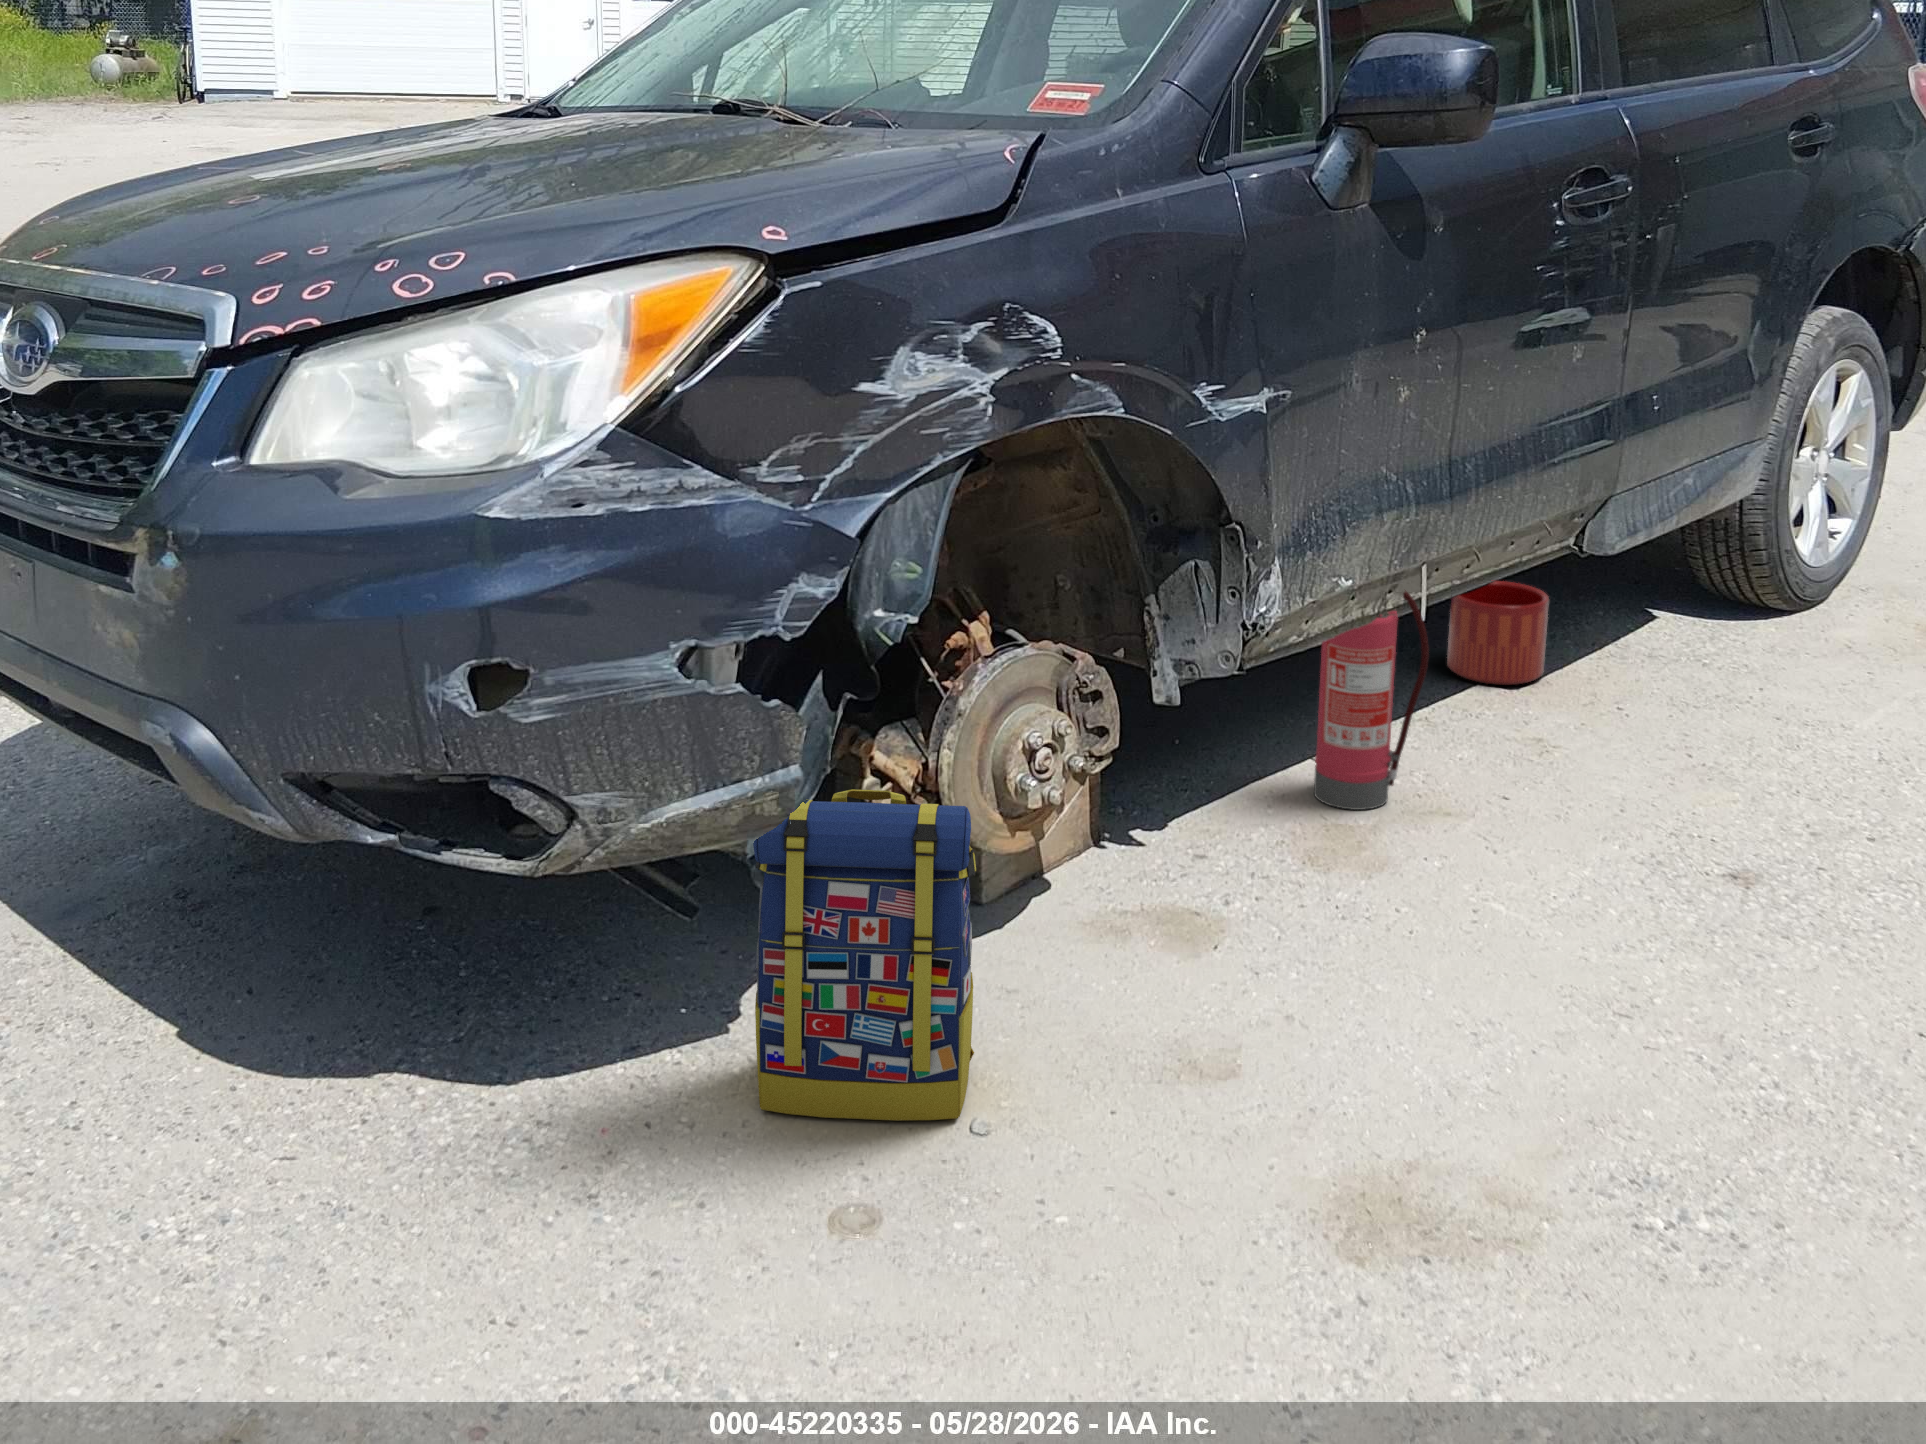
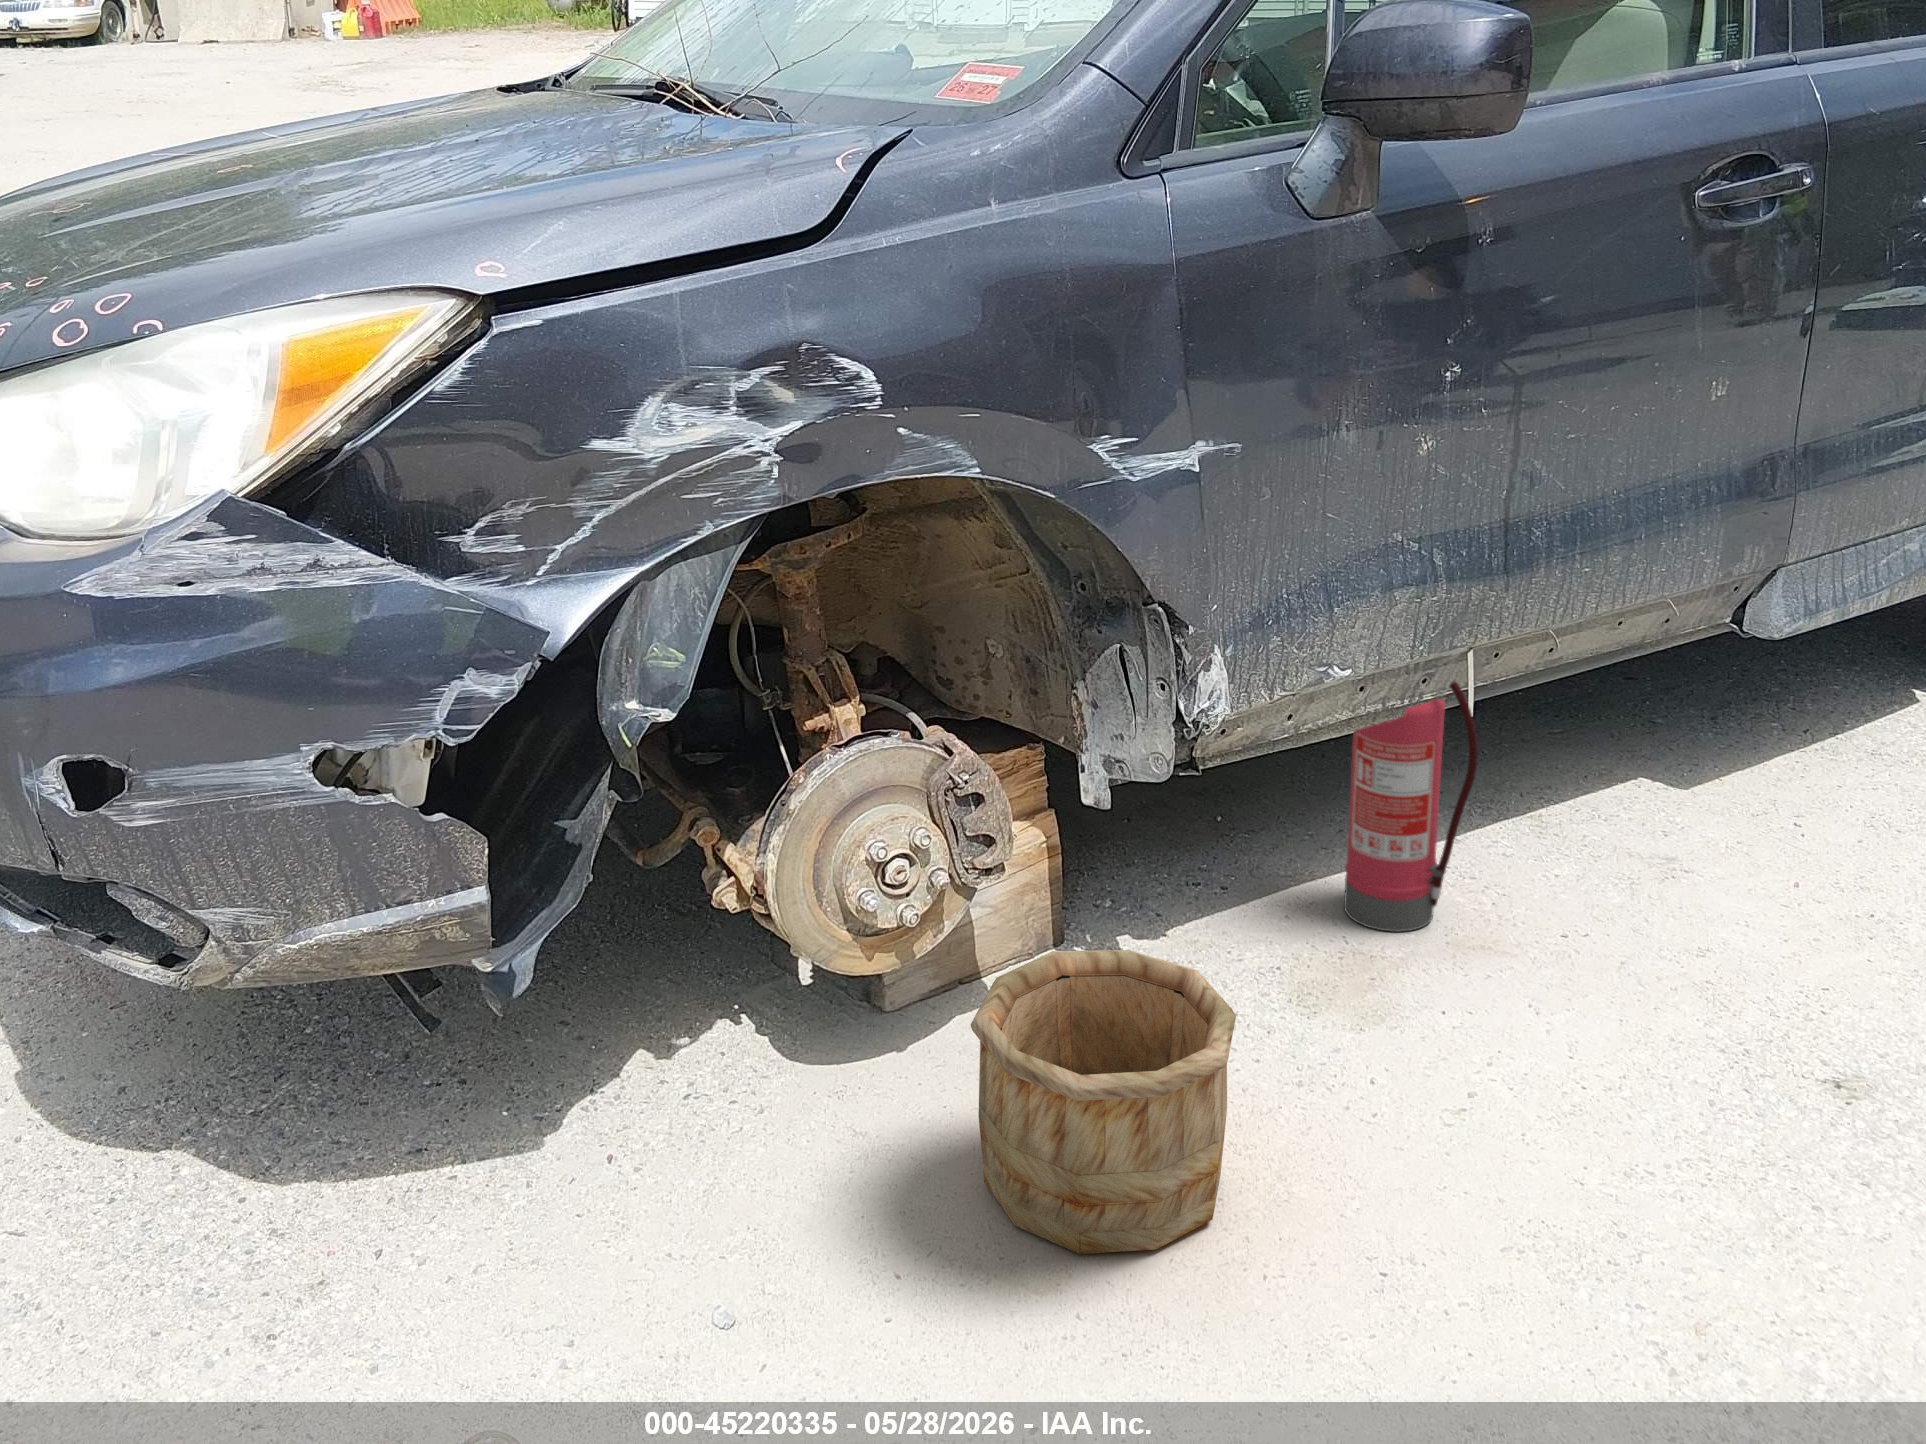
planter: present [1447,581,1549,685] -> none [1598,647,1726,779]
backpack: present [753,789,976,1121] -> none [483,896,753,1286]
wooden bucket: none [1142,814,1362,1057] -> present [971,950,1236,1254]

